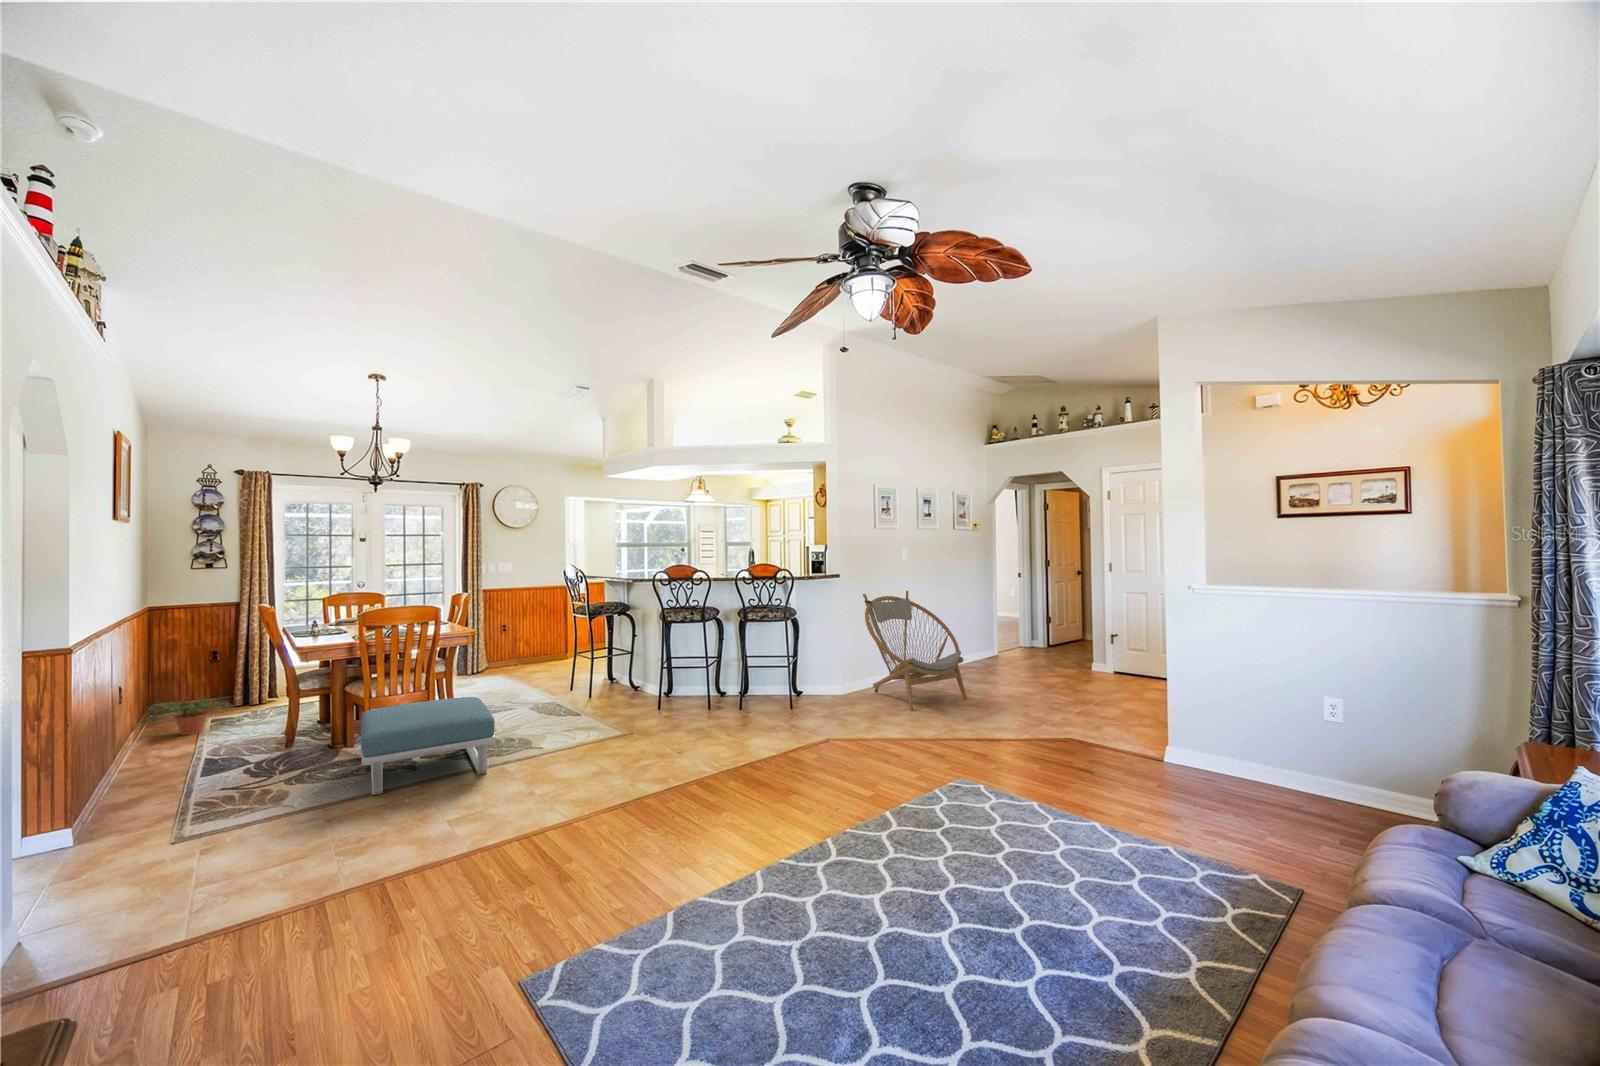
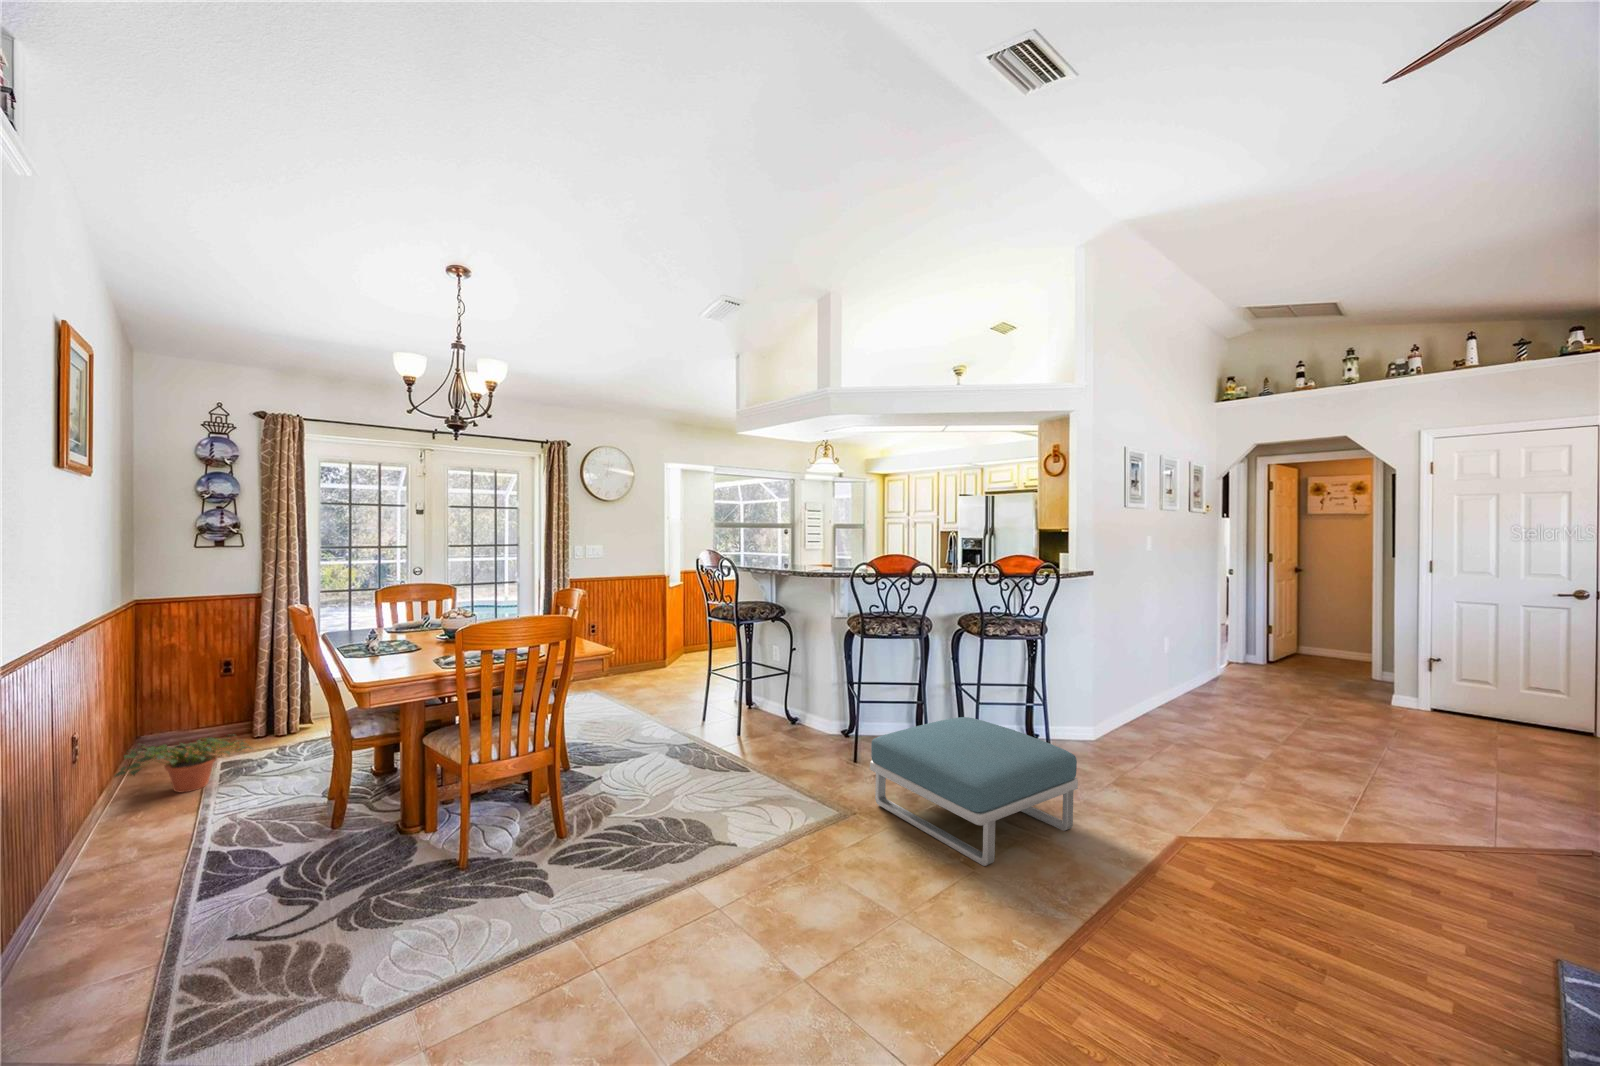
armchair: present [863,591,967,710] -> none [1124,593,1288,771]
footstool: present [361,697,495,795] -> present [870,717,1078,866]

